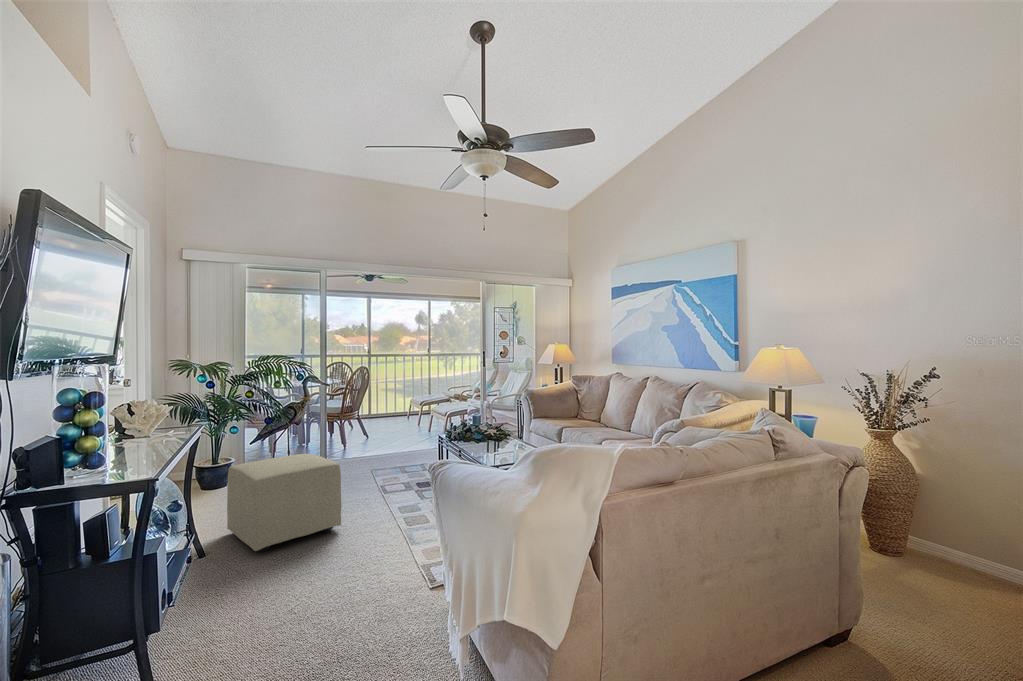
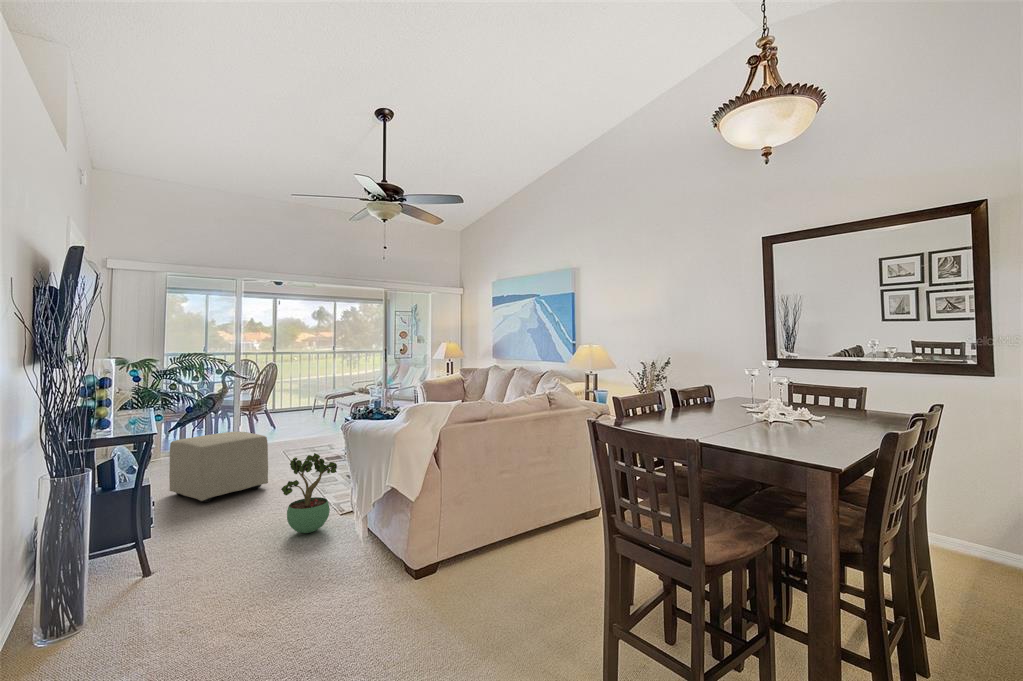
potted plant: none [339,510,420,635] -> present [281,453,337,533]

